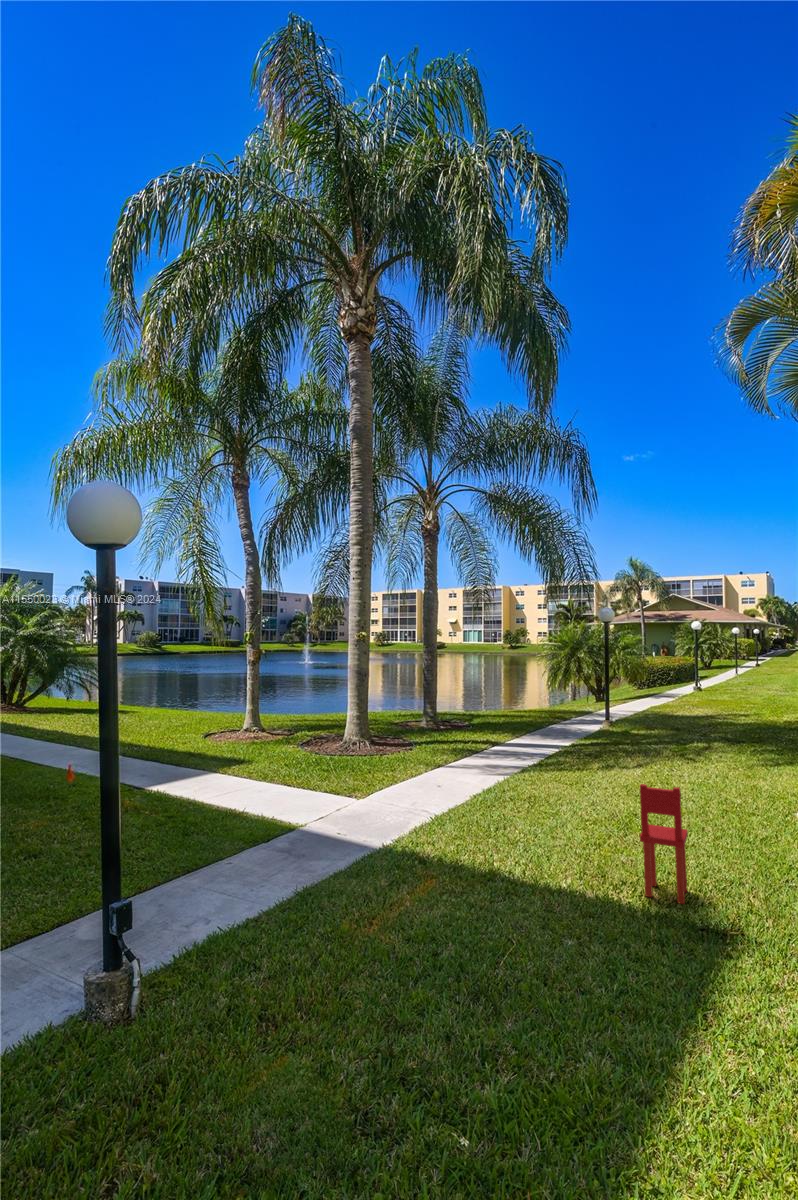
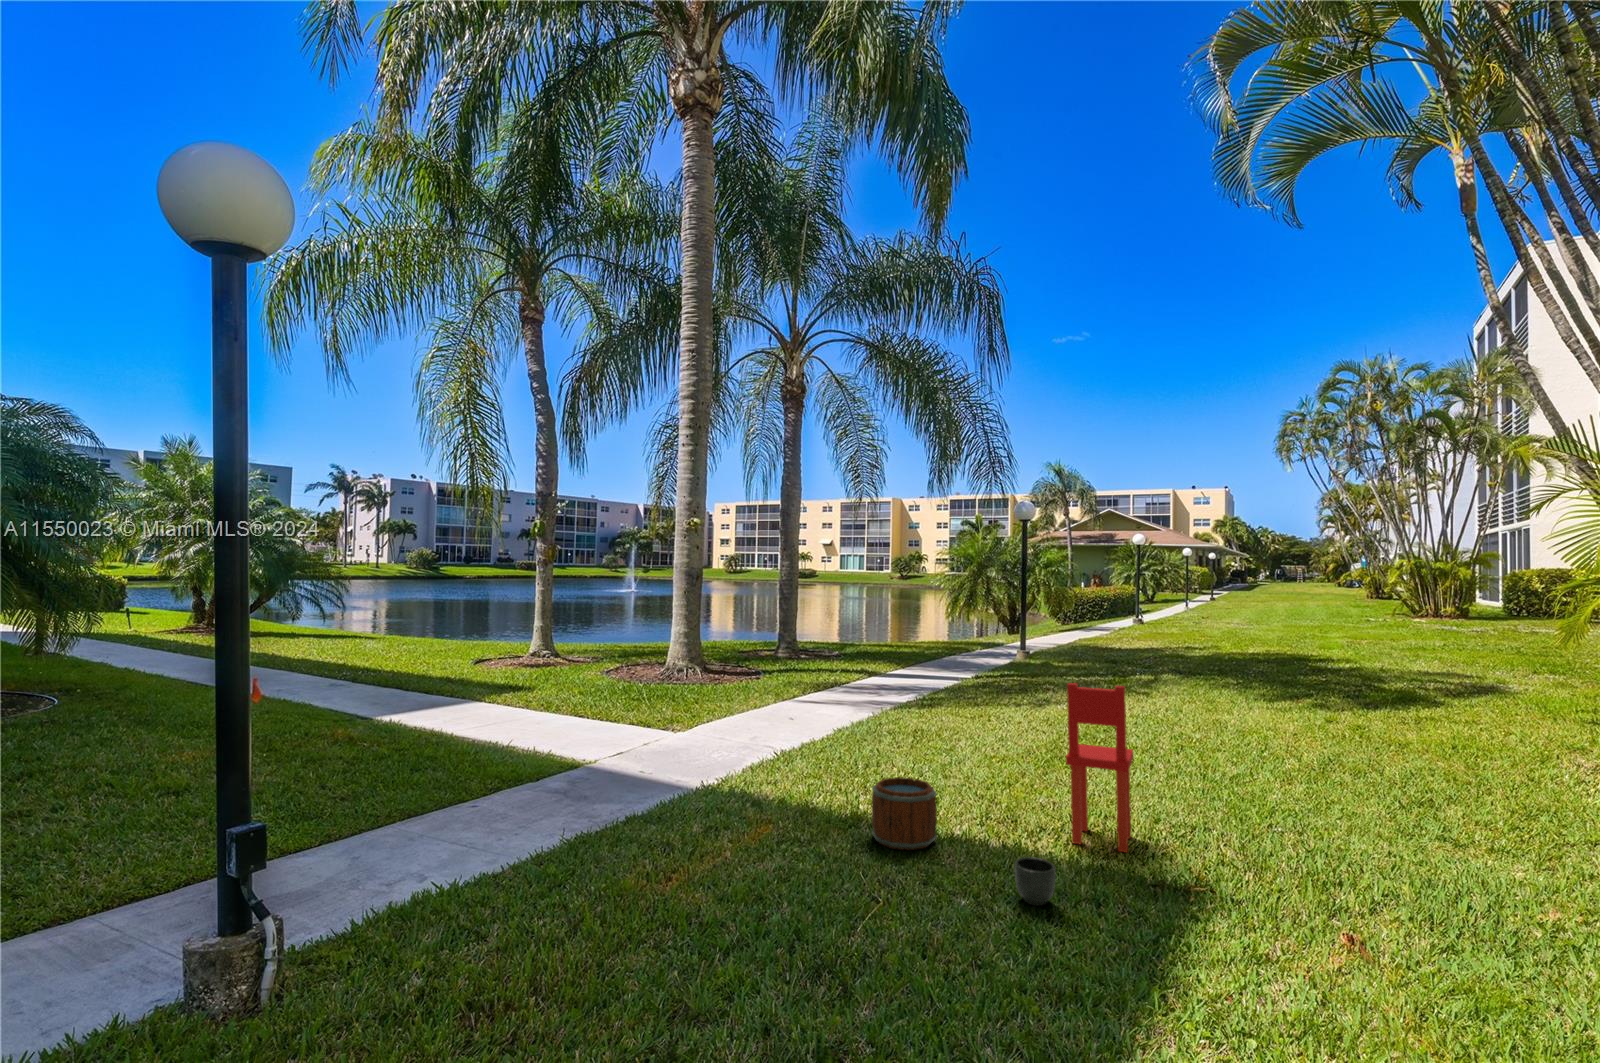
bucket: none [505,848,551,901] -> present [872,777,937,850]
planter: none [605,912,633,946] -> present [1015,857,1056,906]

